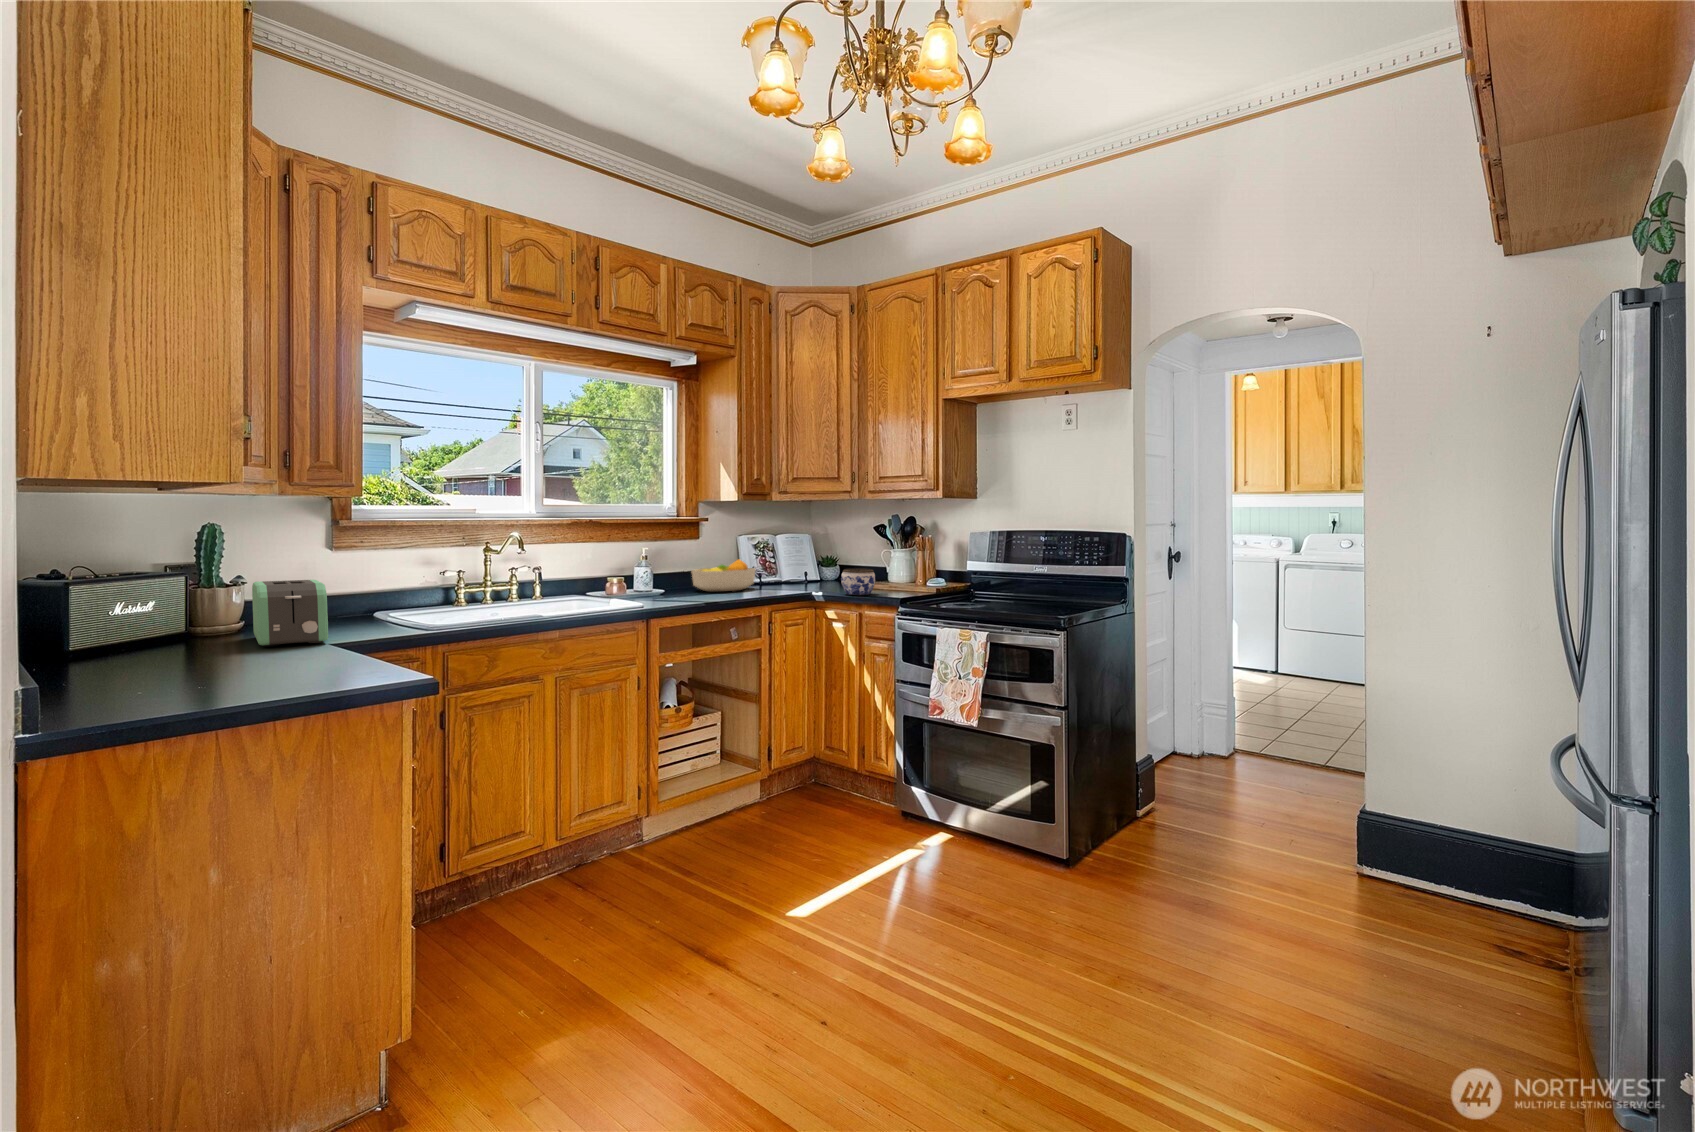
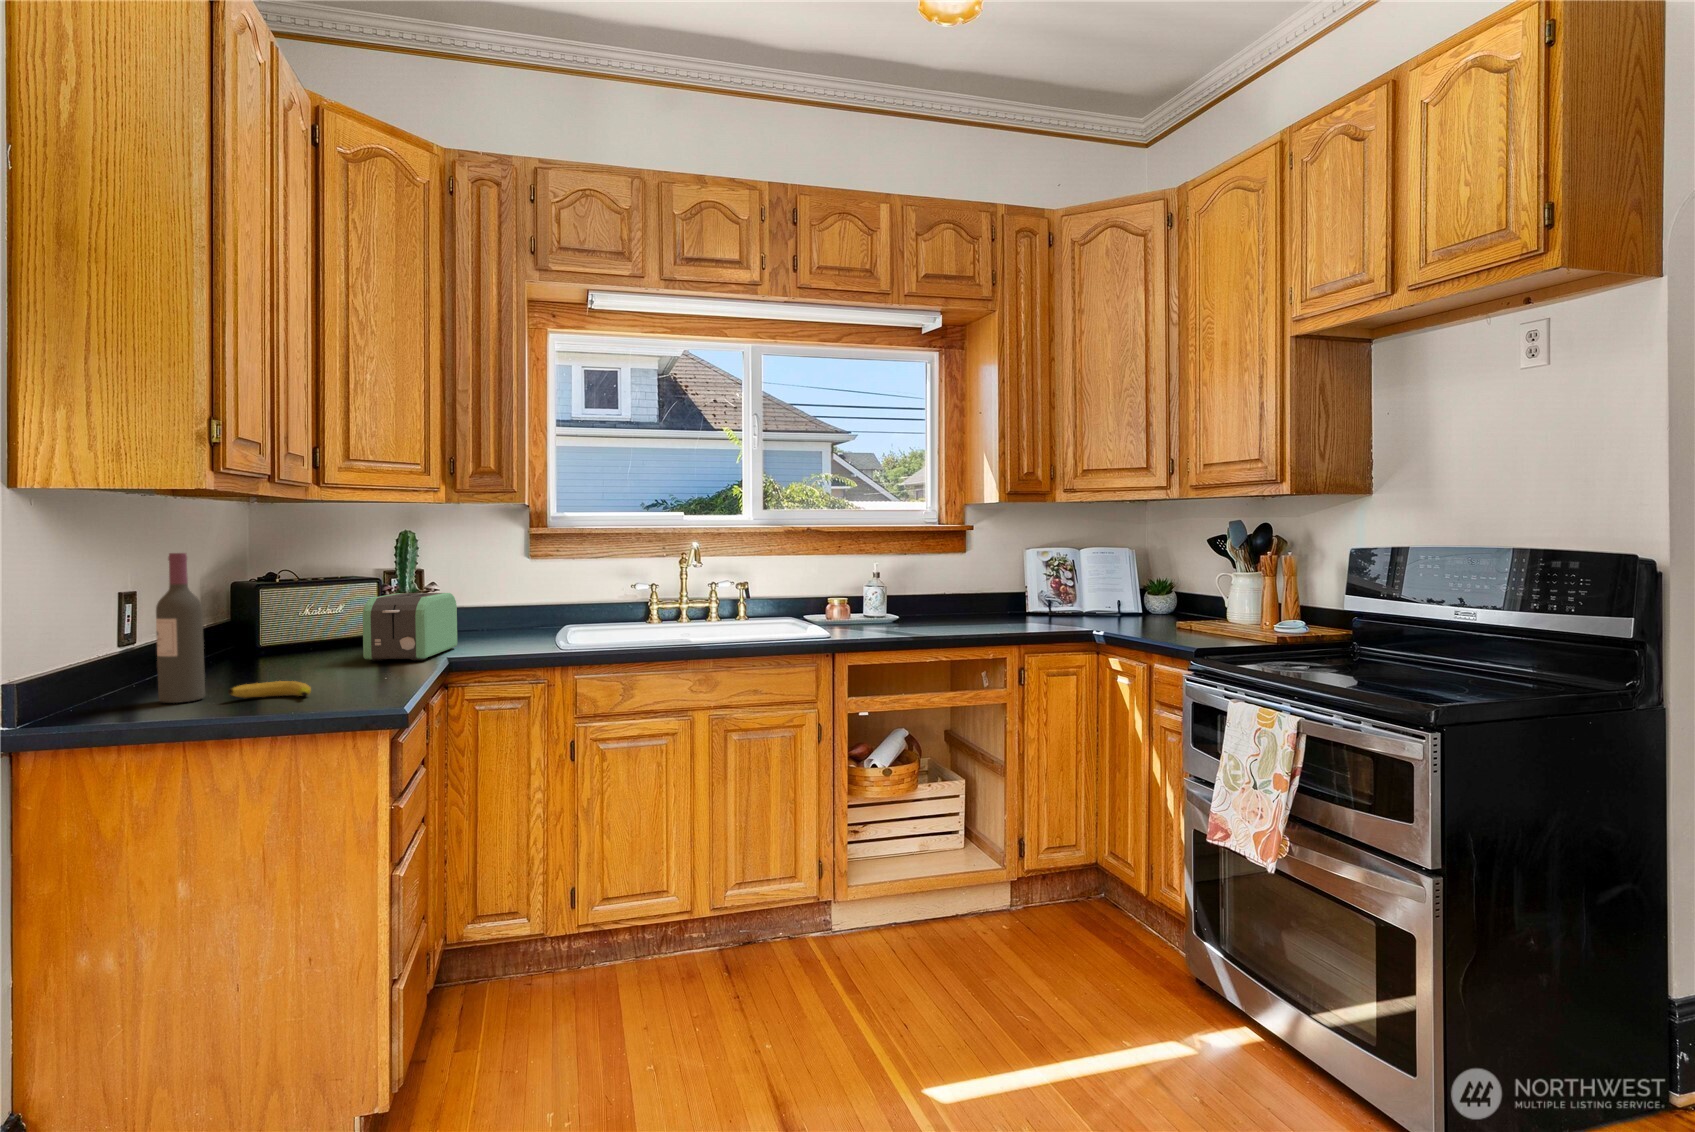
wine bottle: none [139,540,192,691] -> present [156,553,205,703]
fruit bowl: present [692,560,755,591] -> none [937,579,1026,622]
jar: present [841,569,875,595] -> none [1121,599,1173,638]
fruit: none [233,661,320,679] -> present [228,681,311,698]

